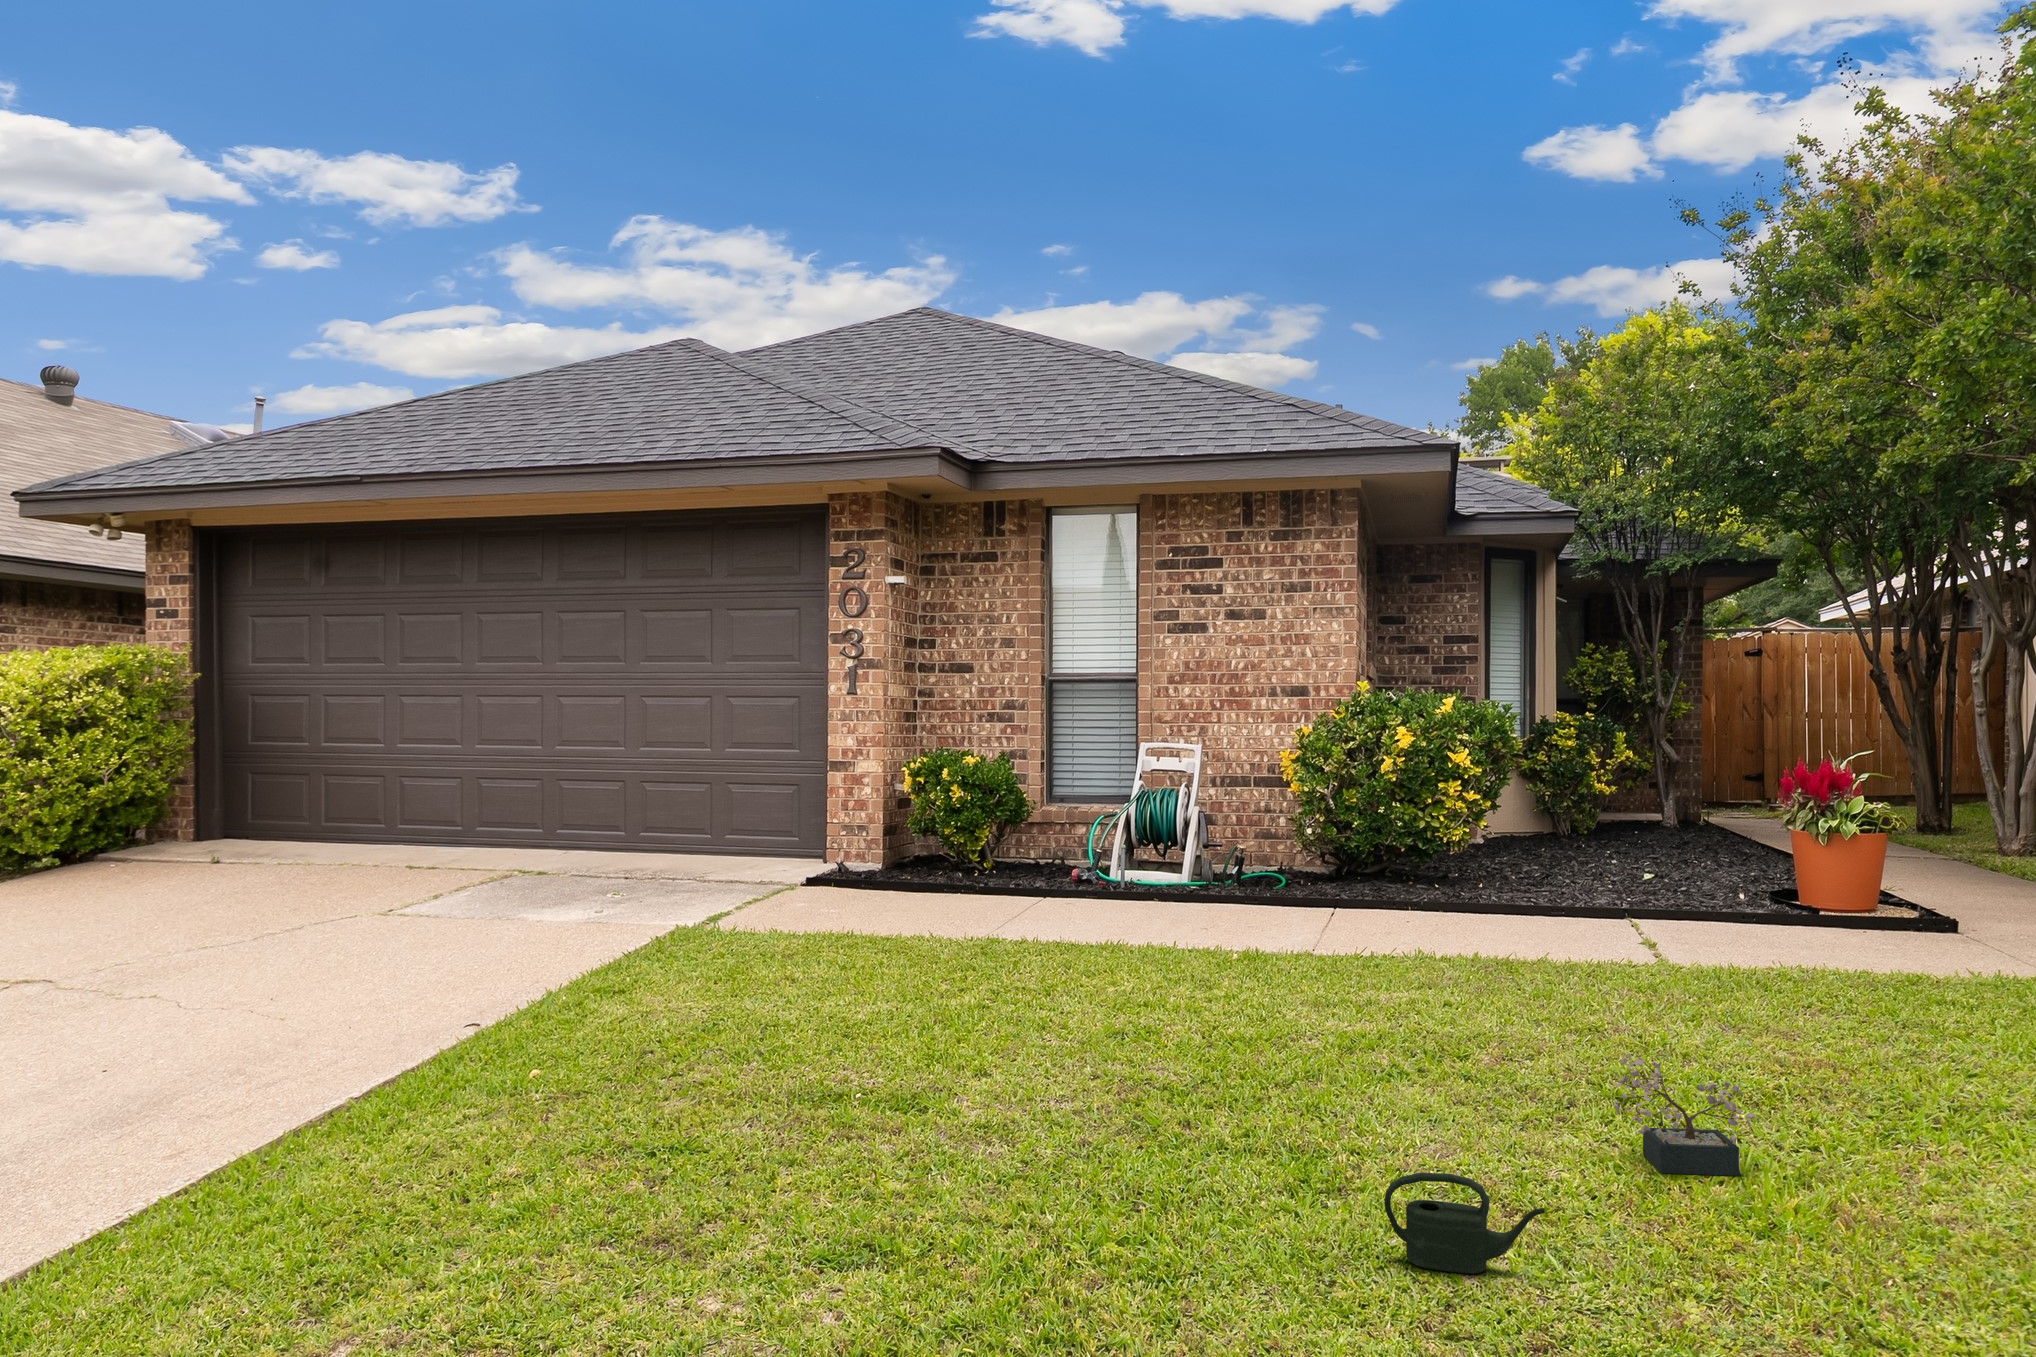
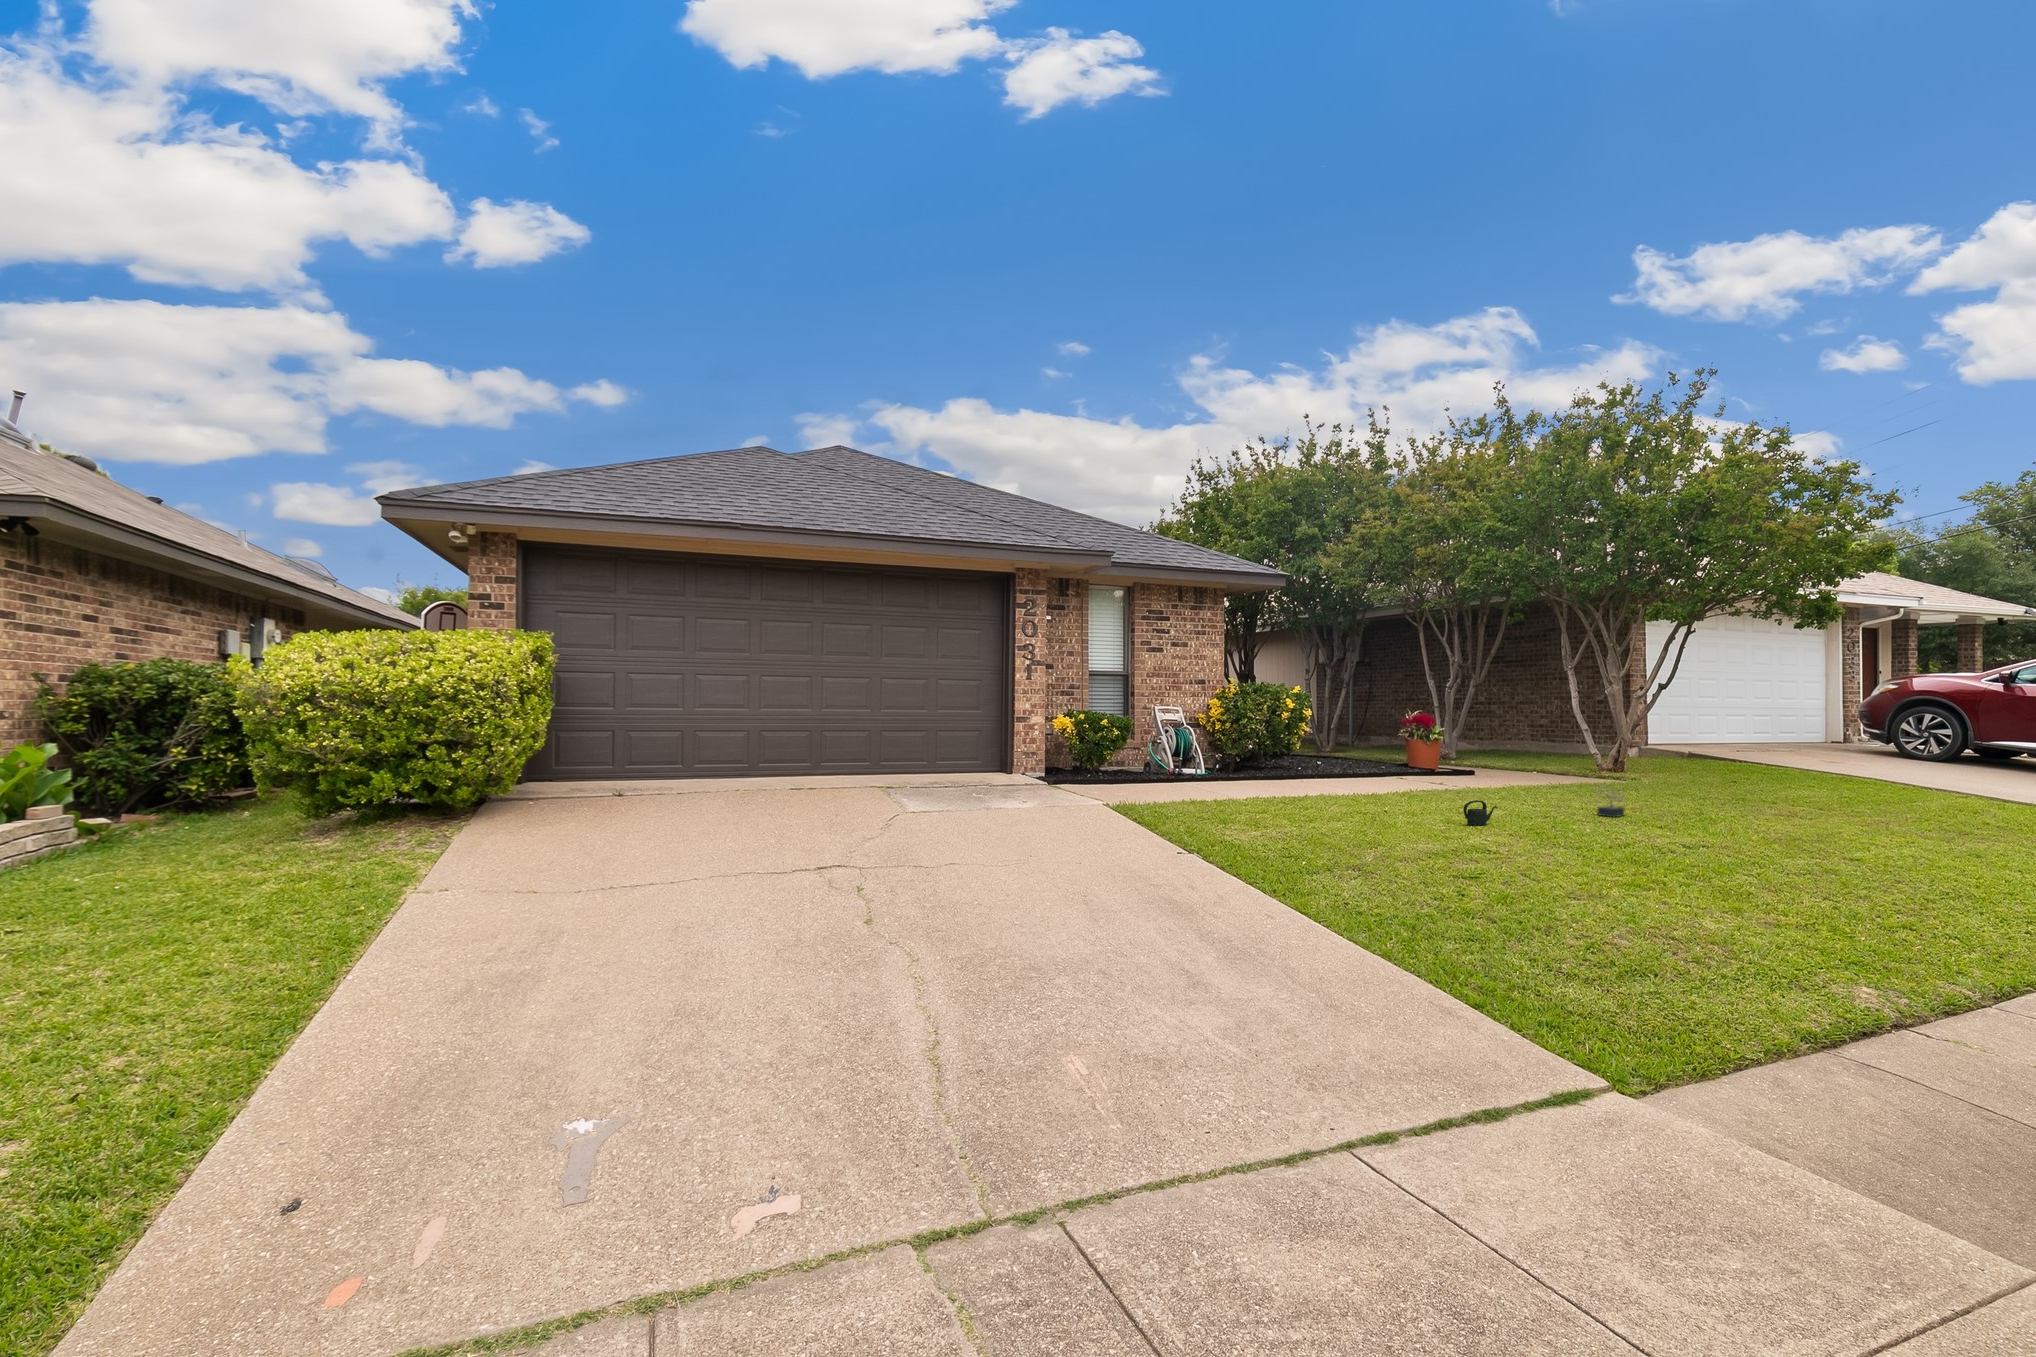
watering can: present [1384,1173,1545,1274] -> present [1463,800,1497,826]

